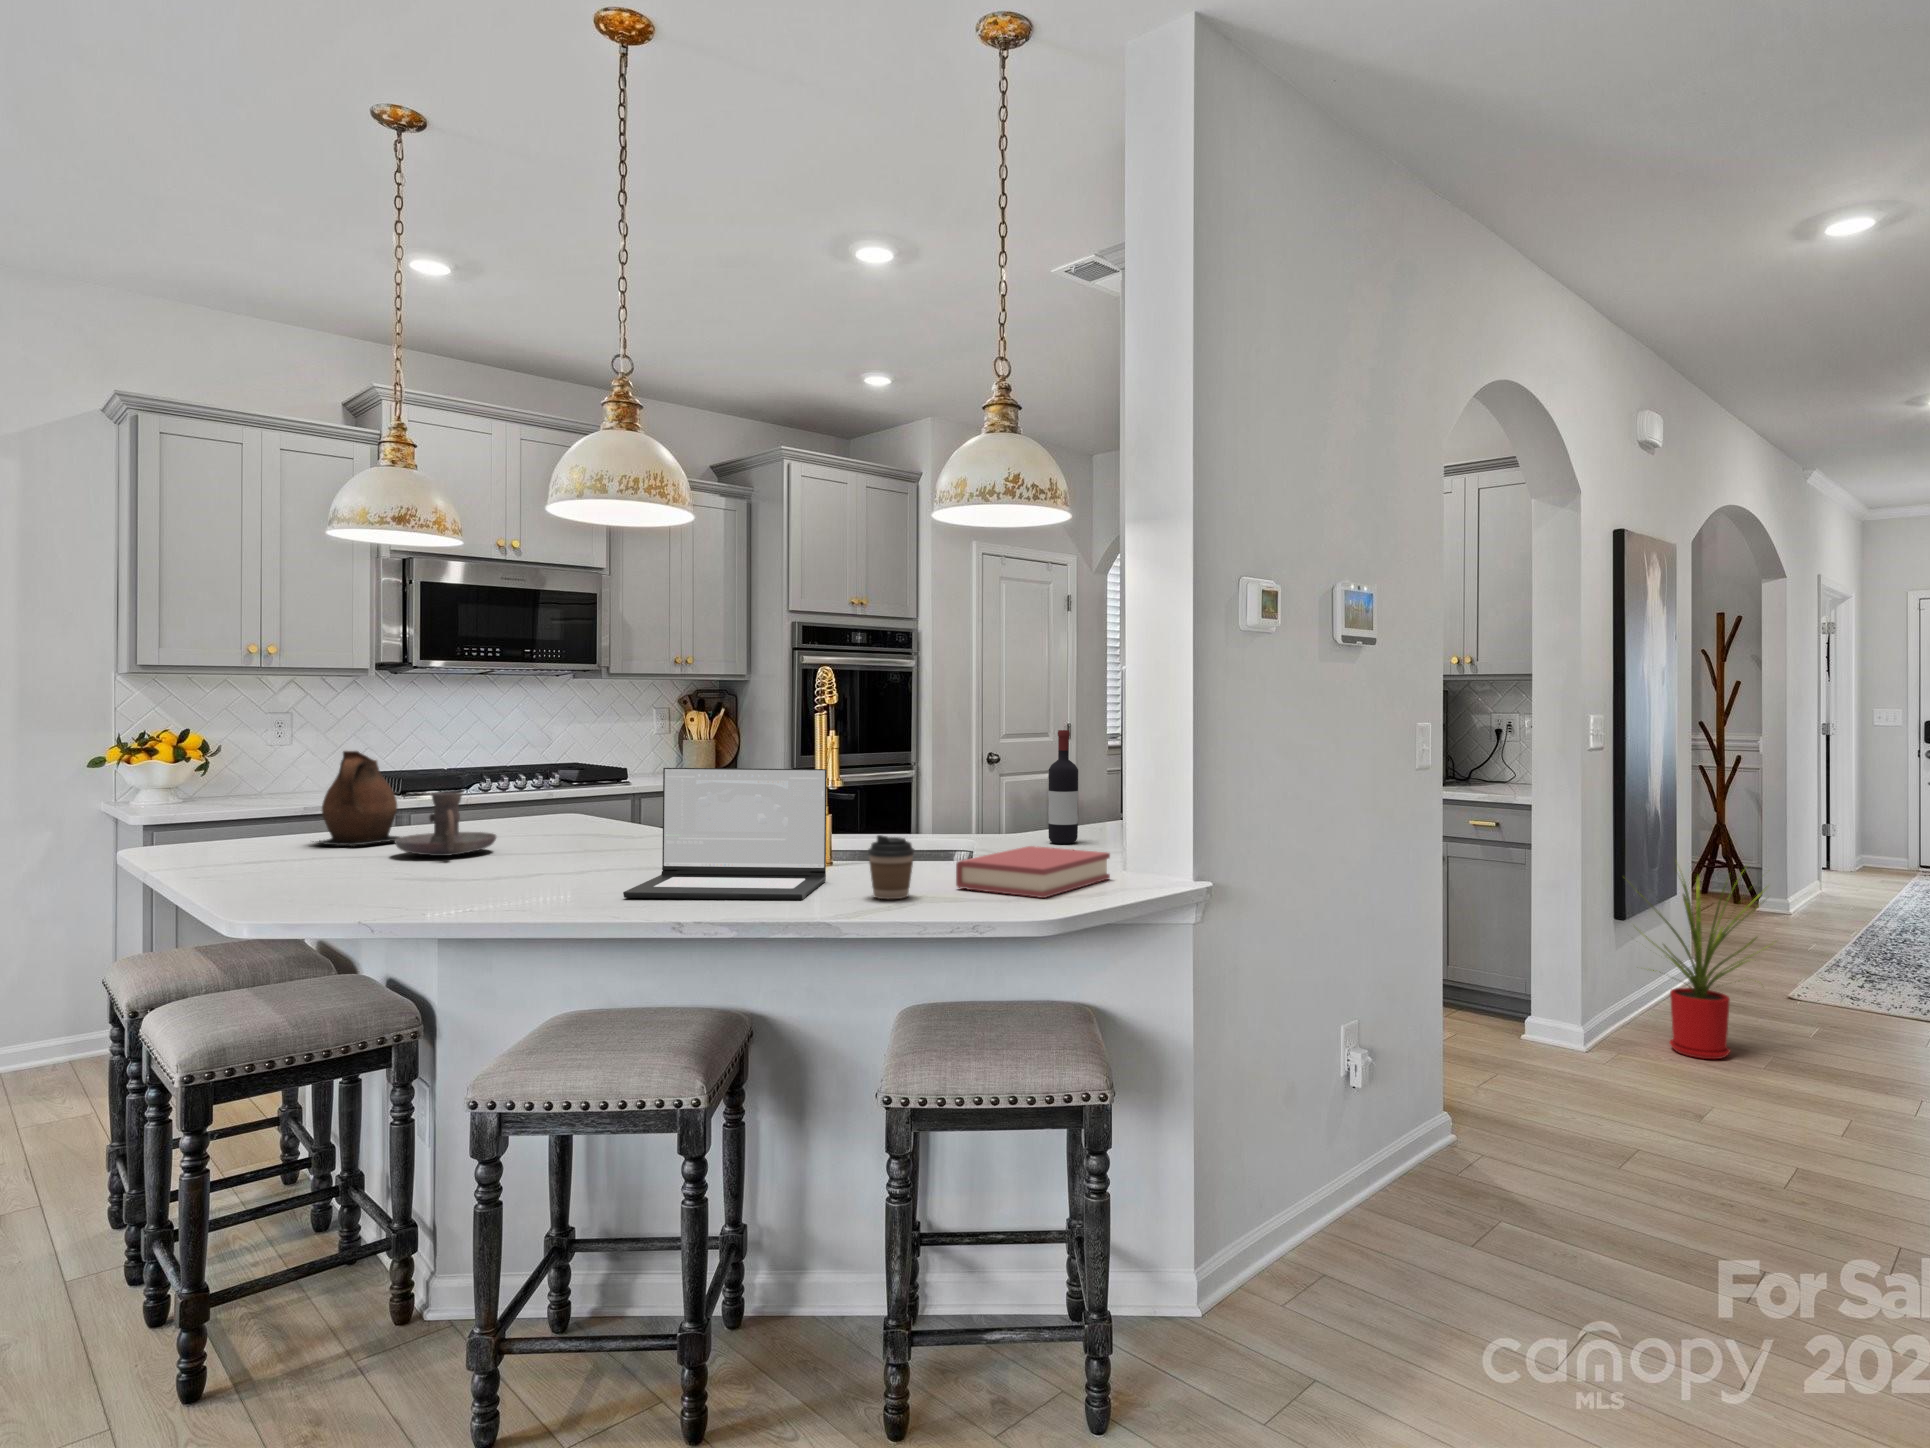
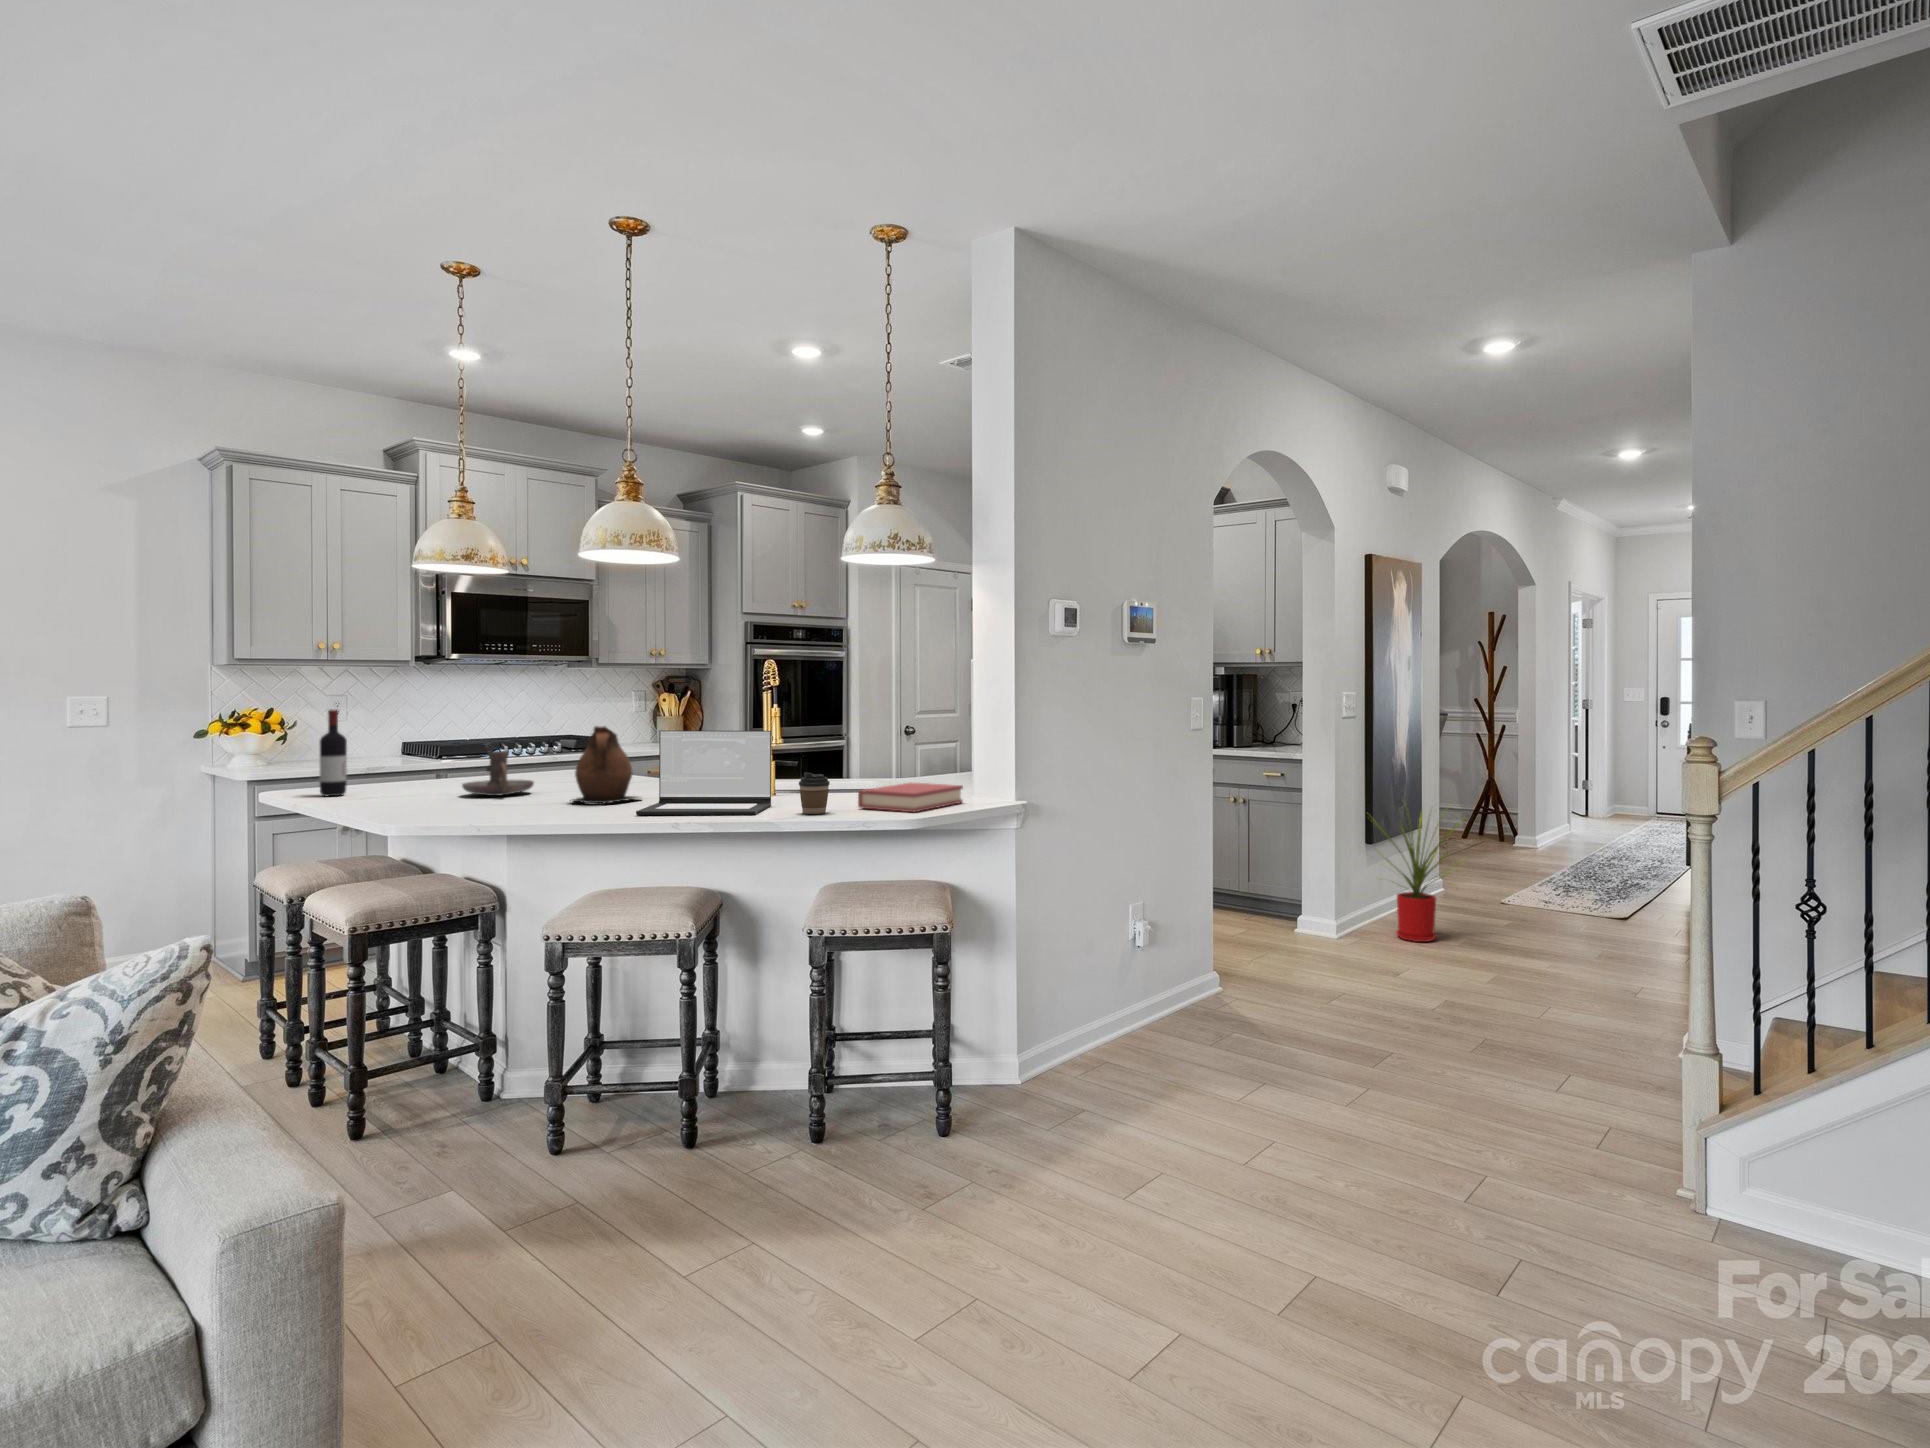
wine bottle: present [1048,730,1078,844] -> present [320,710,347,796]
ceramic pitcher: present [313,751,400,846] -> present [572,726,638,803]

